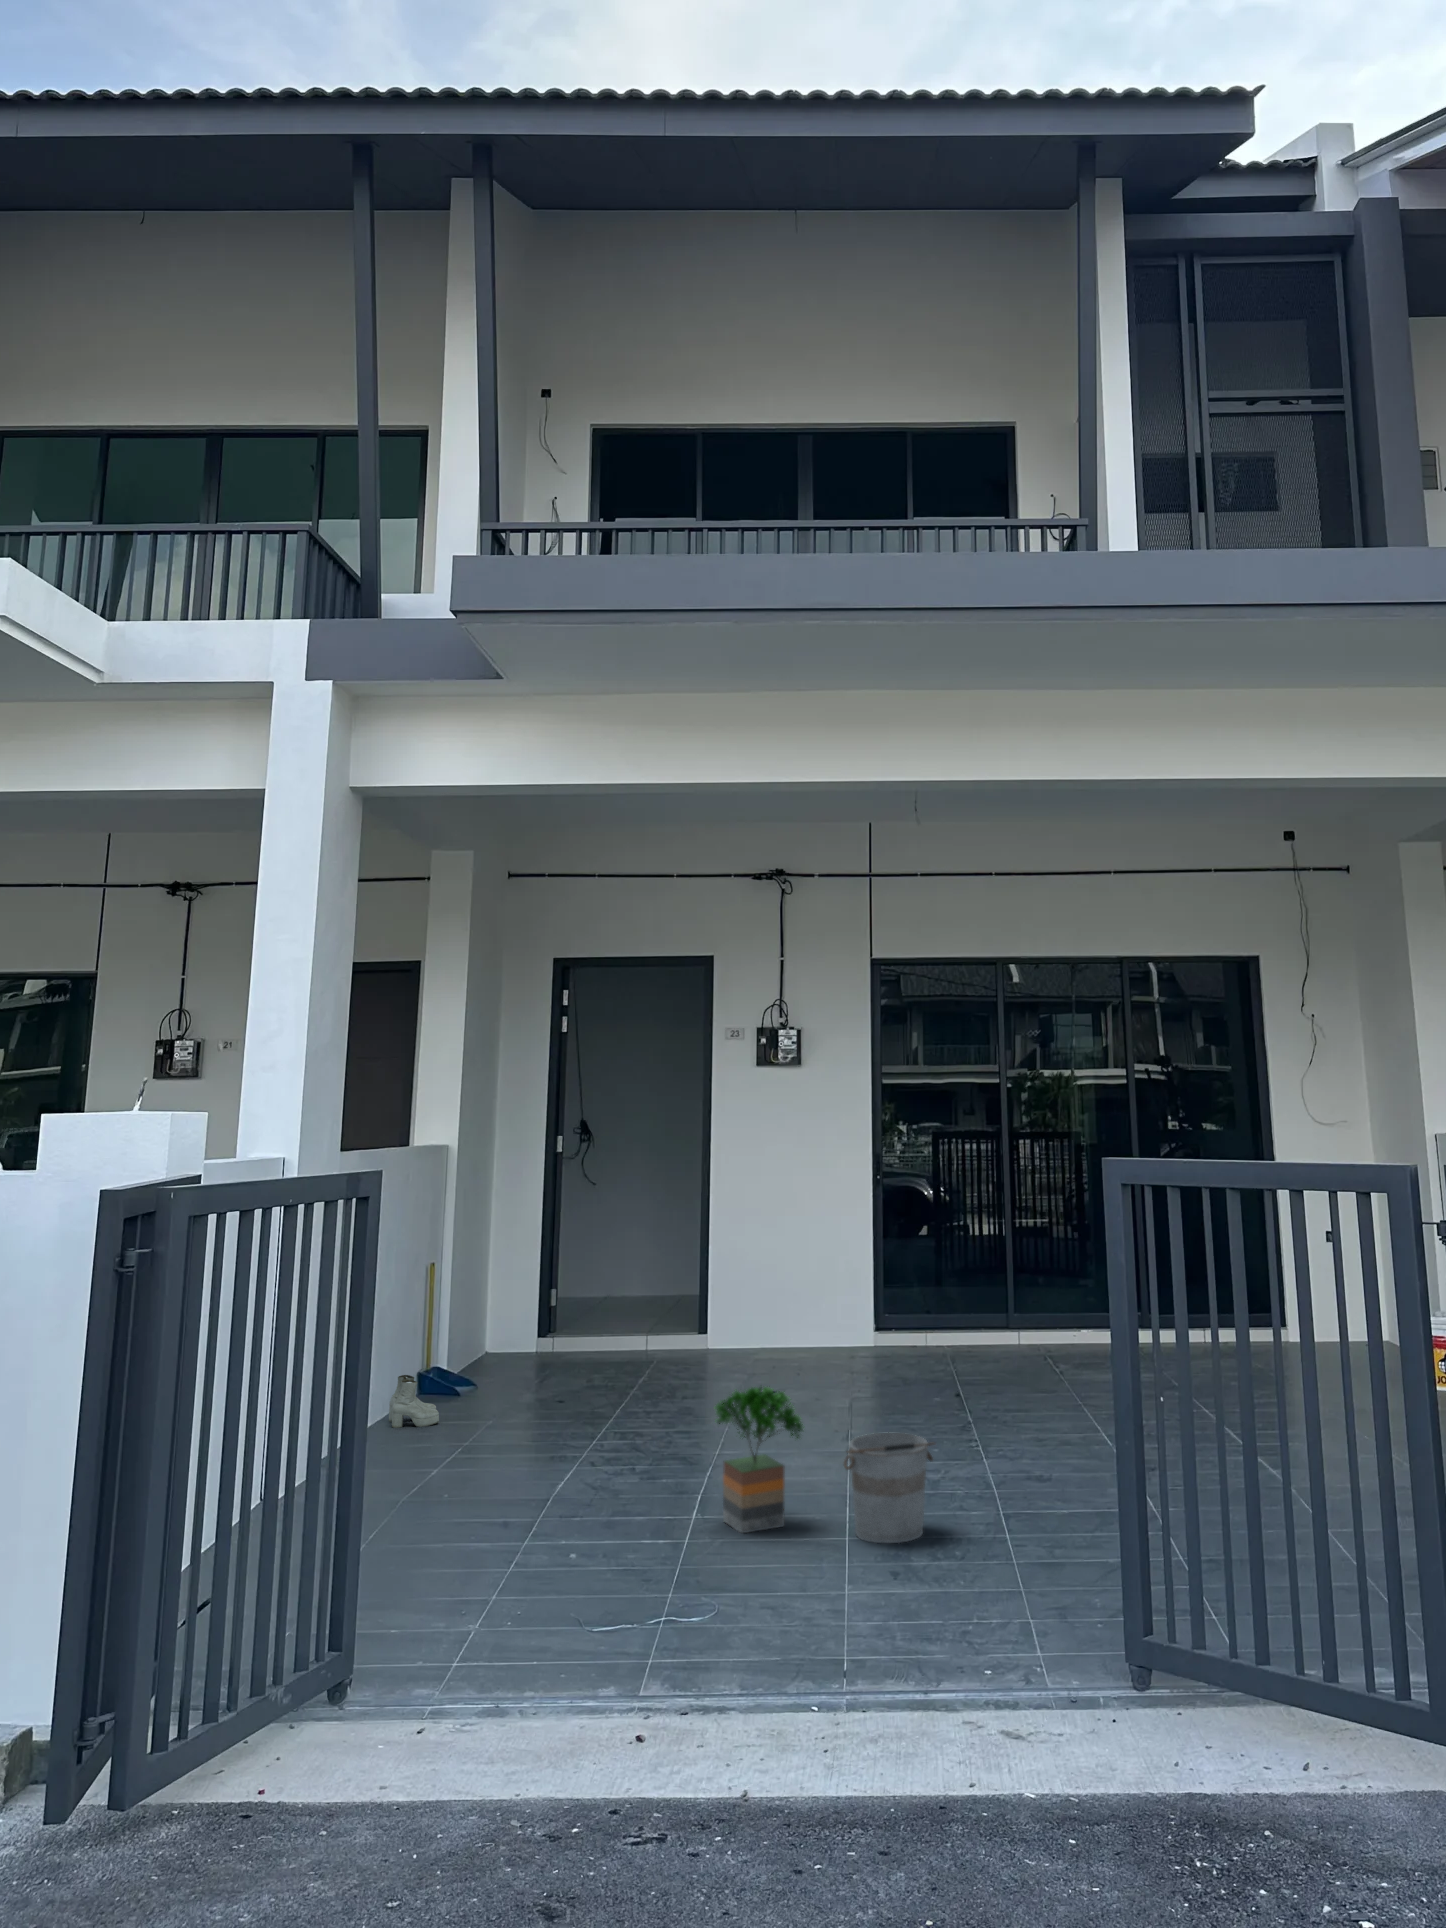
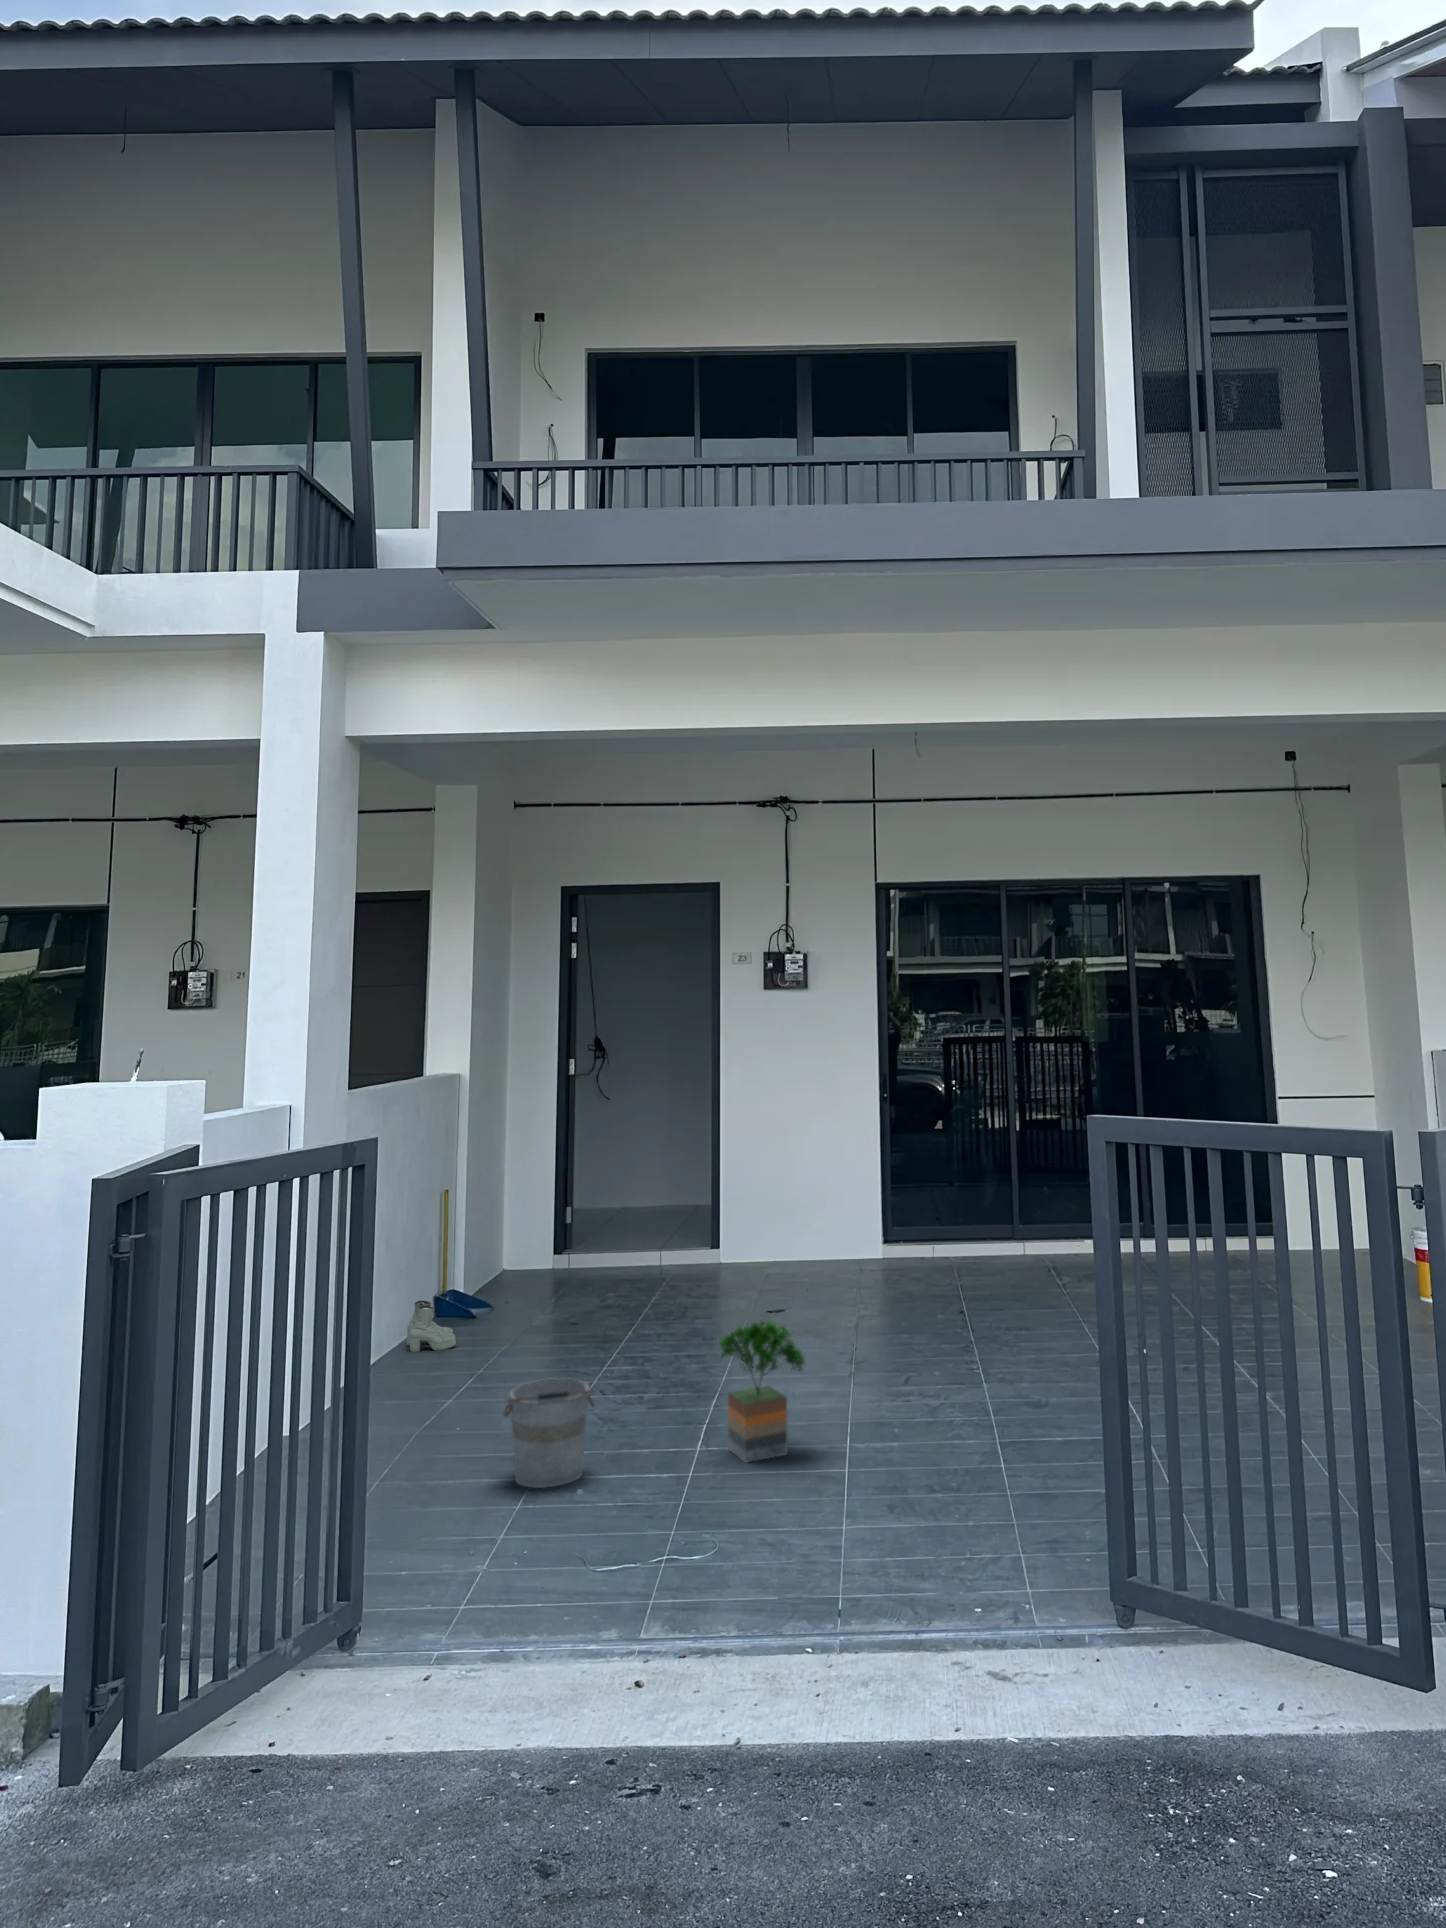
bucket: present [844,1432,934,1543] -> present [503,1378,594,1488]

